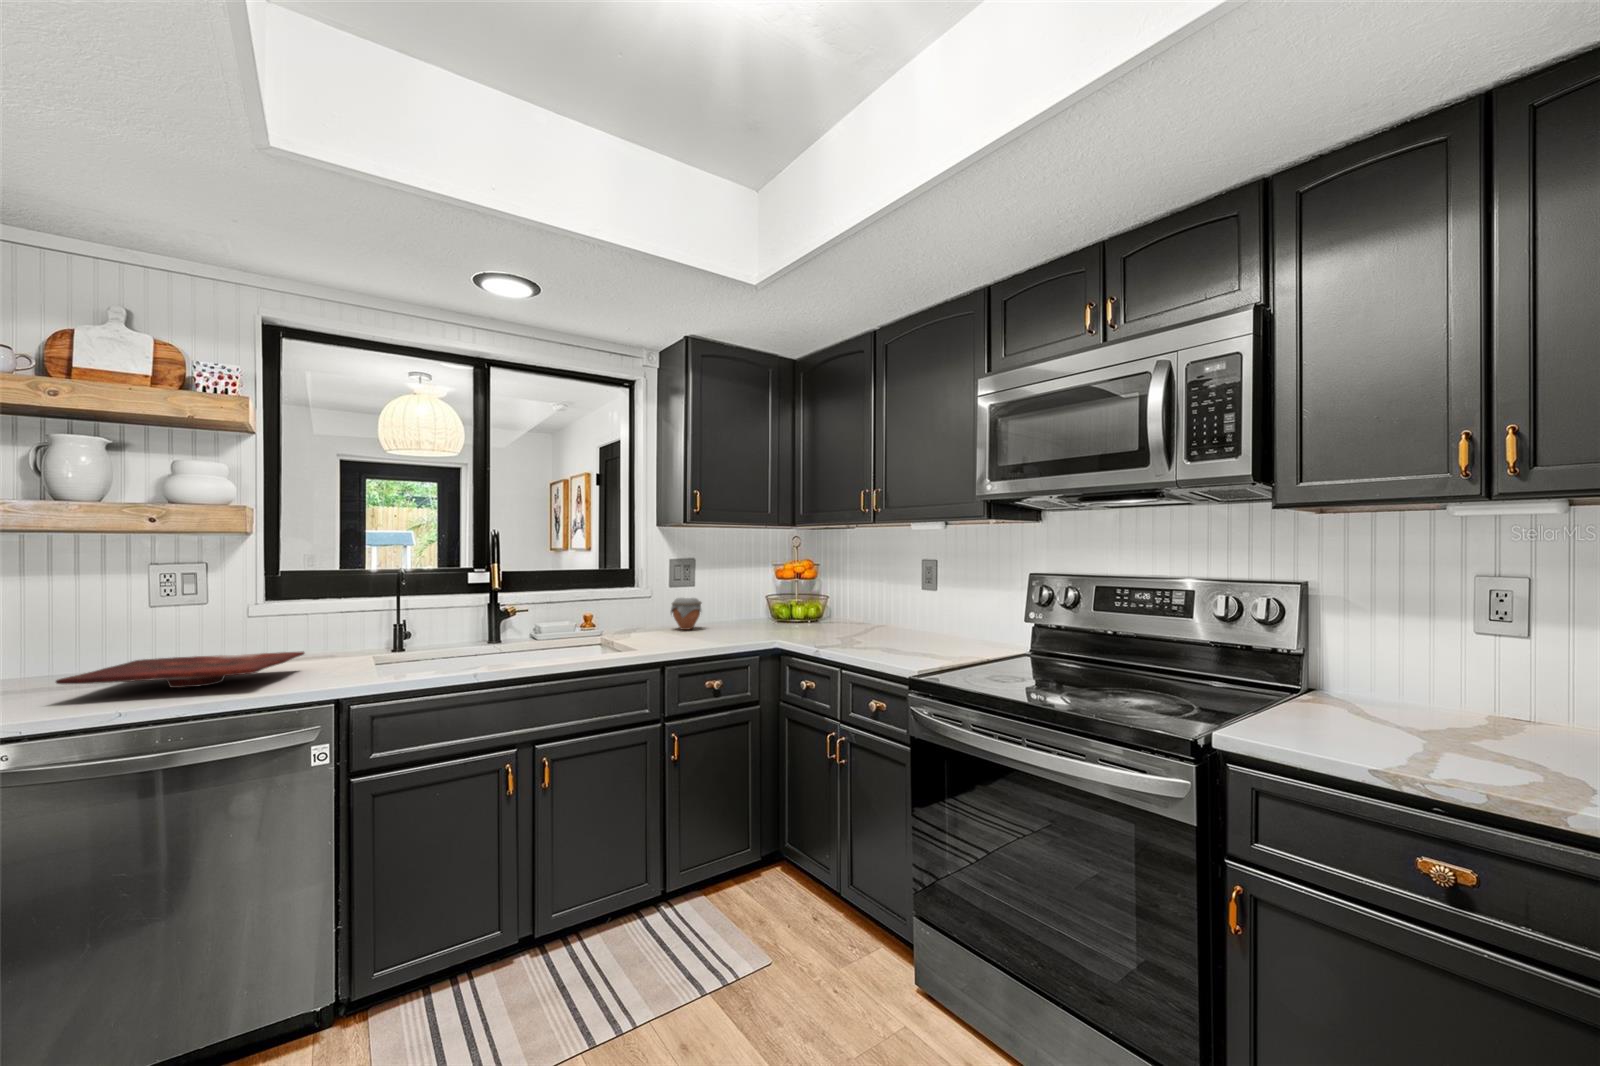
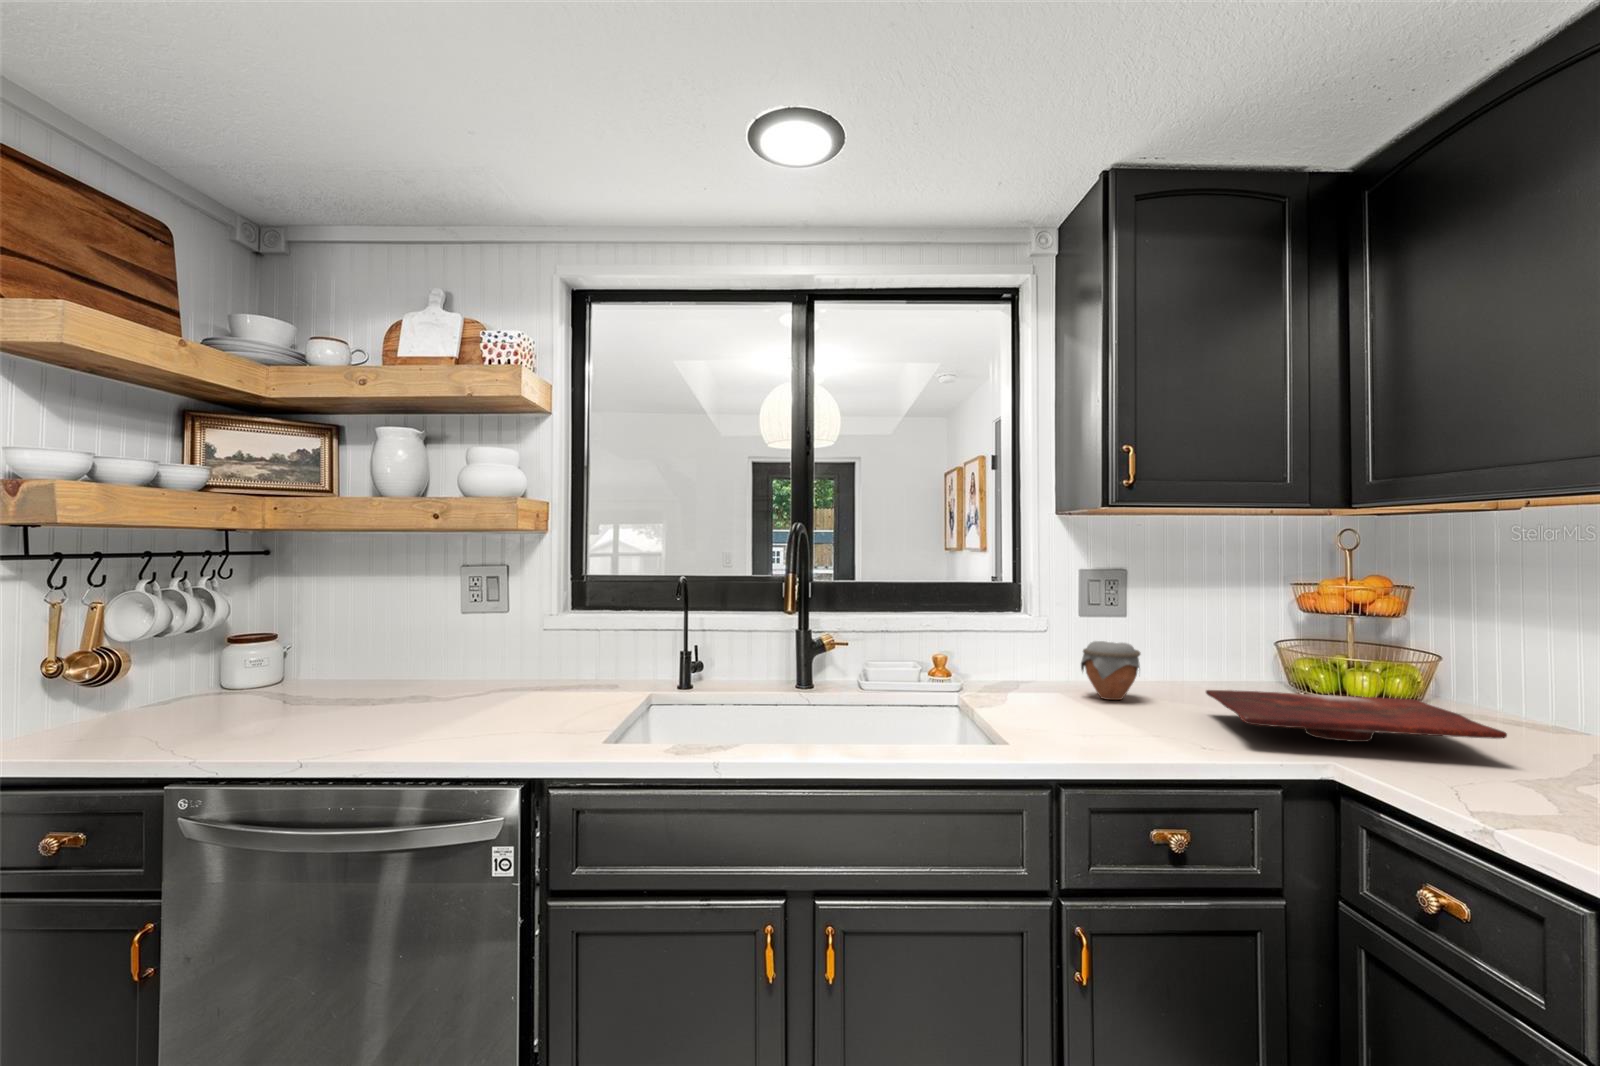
cutting board: present [56,652,304,688] -> present [1206,690,1507,742]

